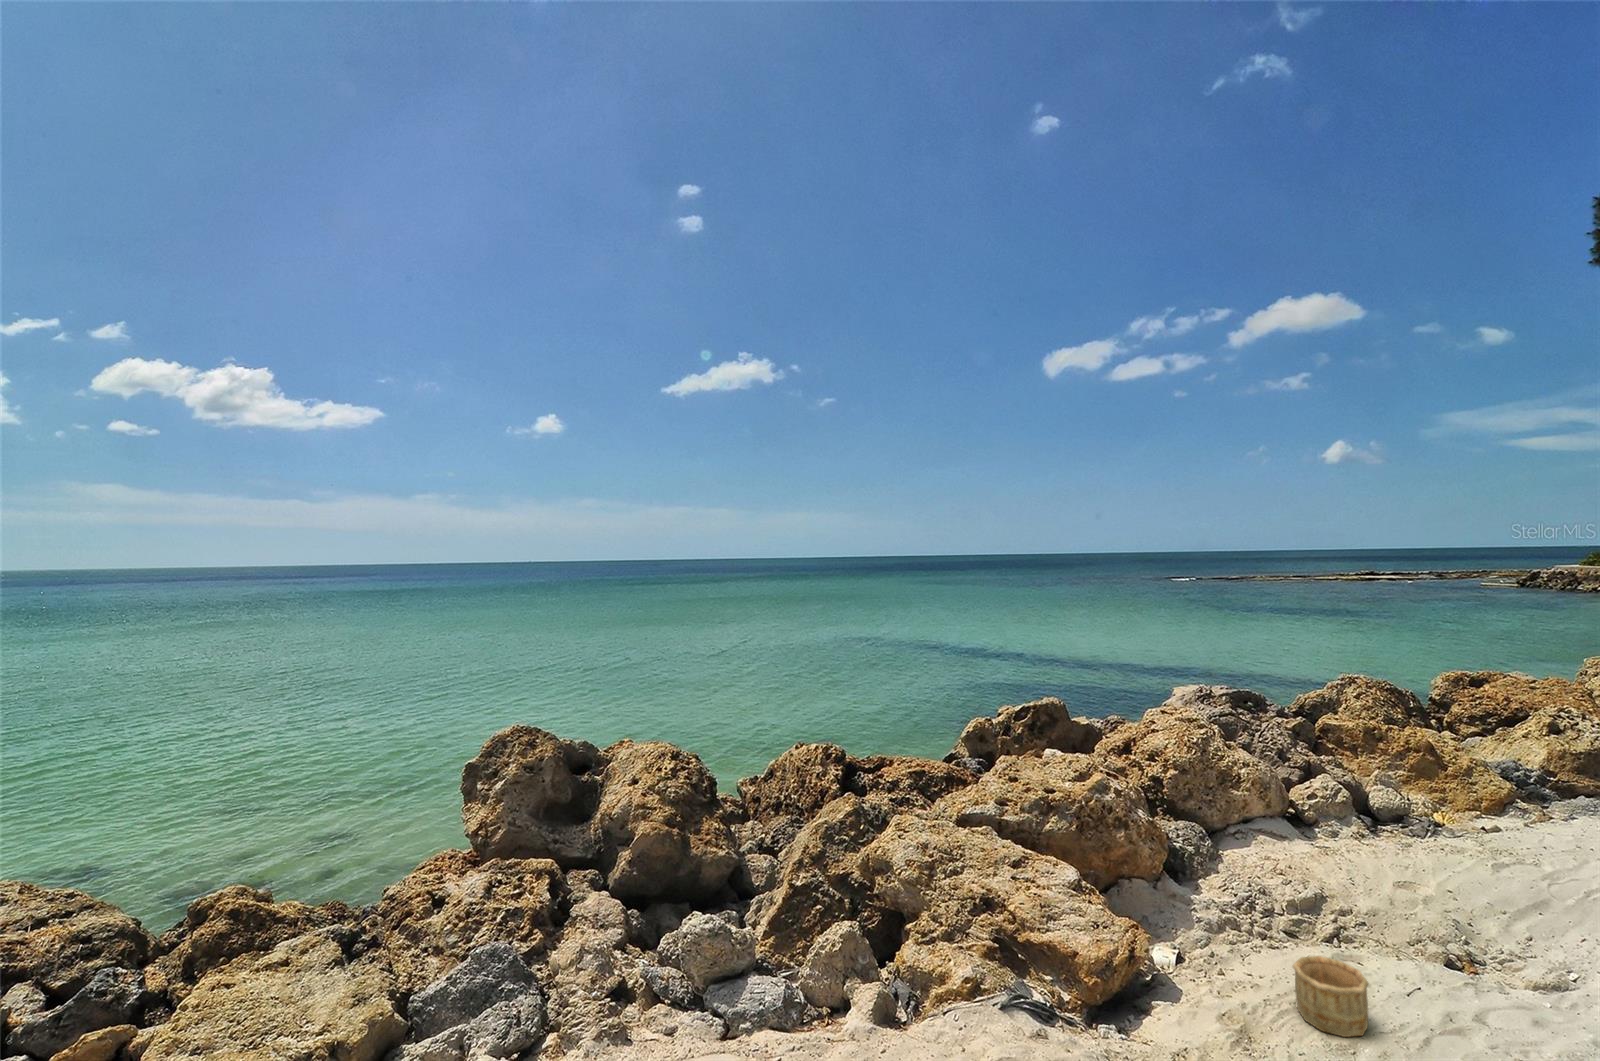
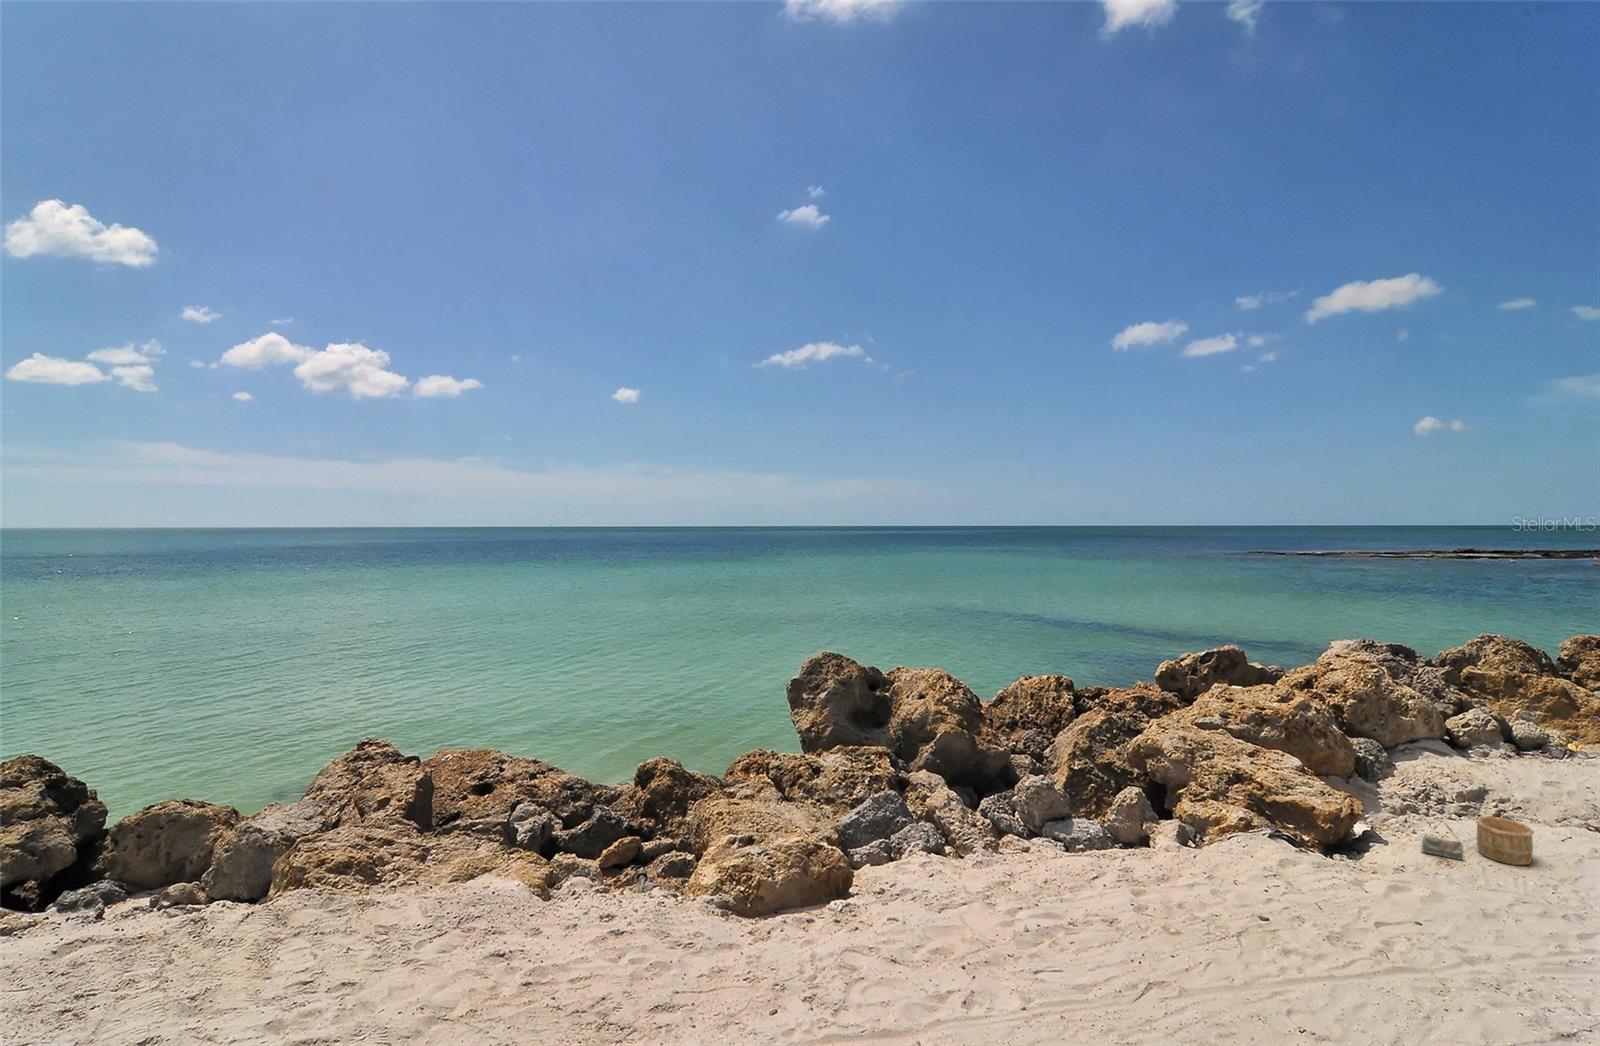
bag: none [1220,969,1275,1030] -> present [1422,820,1464,860]

